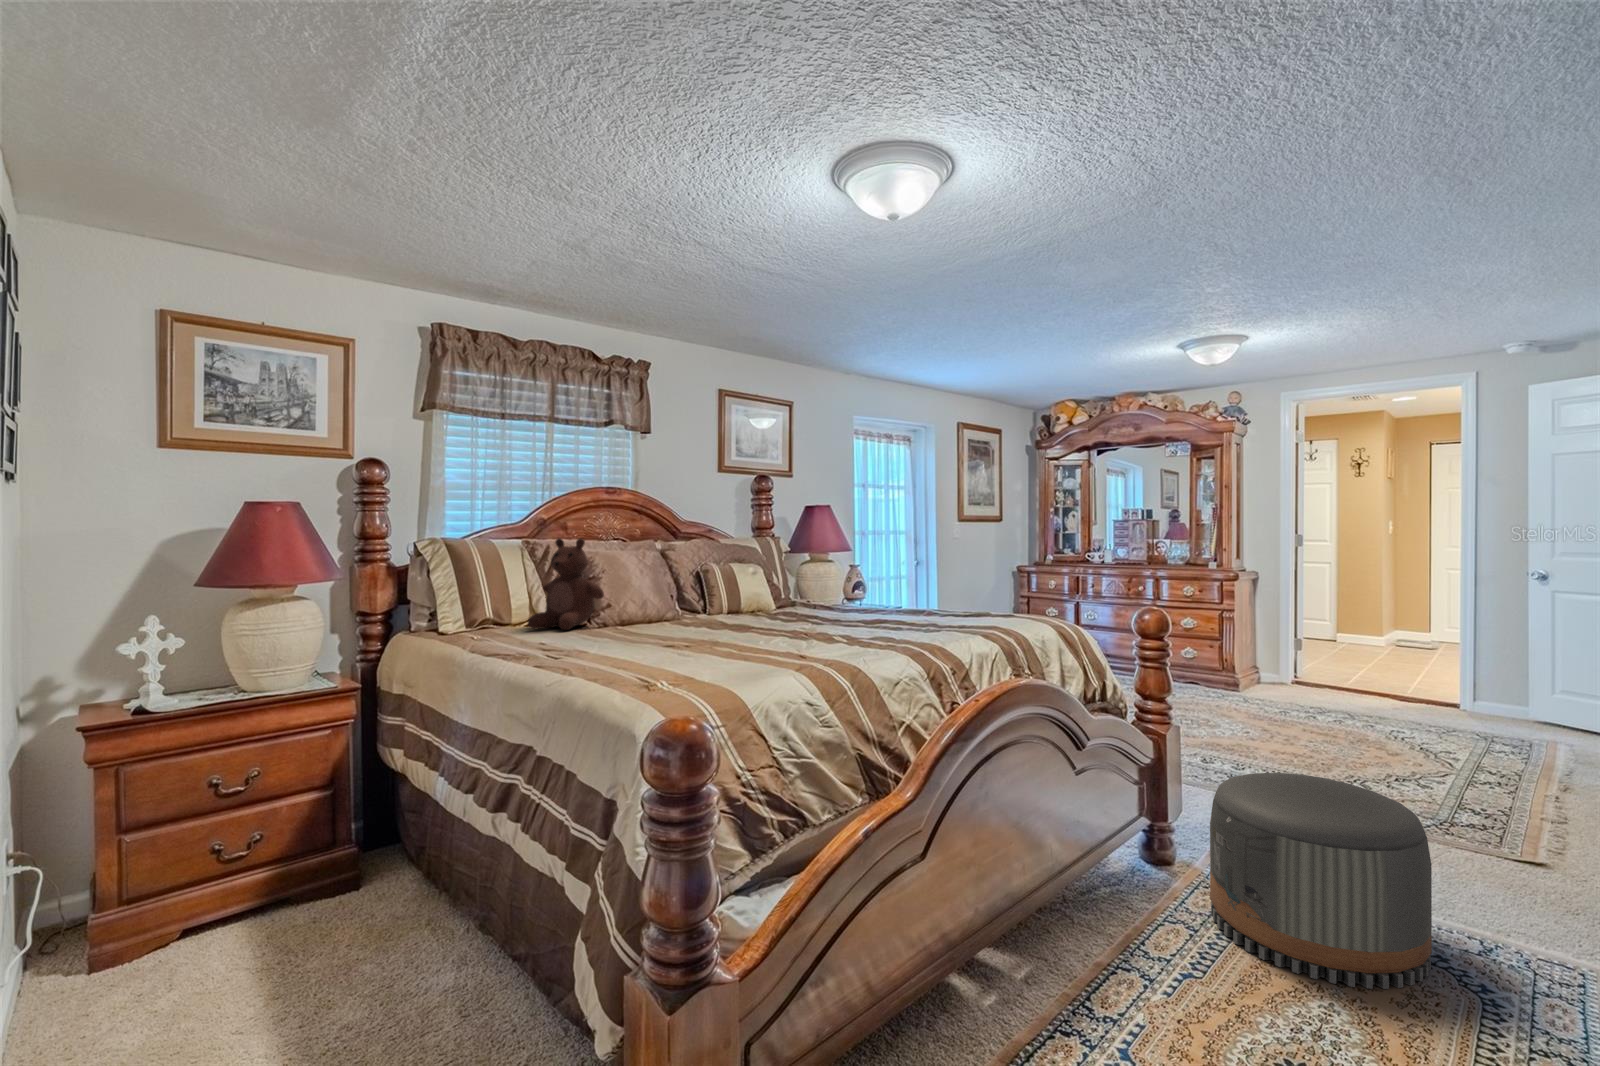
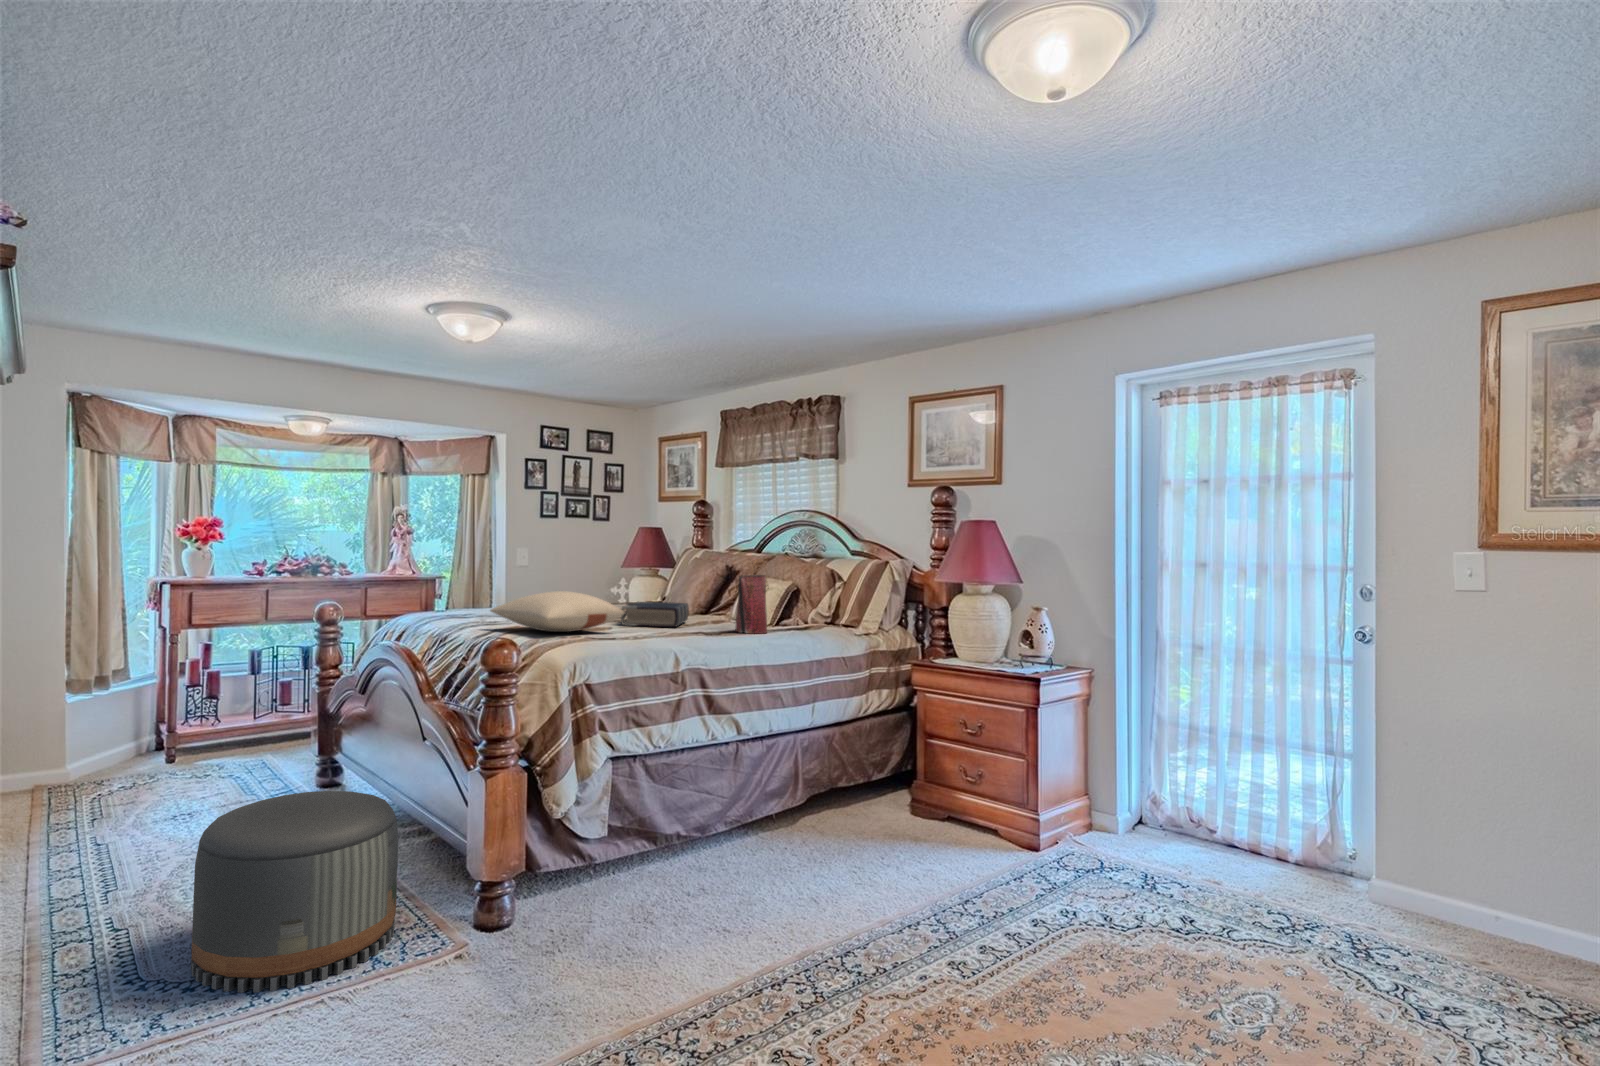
handbag: none [746,533,796,615] -> present [735,558,768,634]
teddy bear: present [528,538,604,630] -> none [680,556,726,617]
pillow: none [791,584,959,637] -> present [490,591,624,632]
book: none [660,599,762,634] -> present [621,601,689,627]

